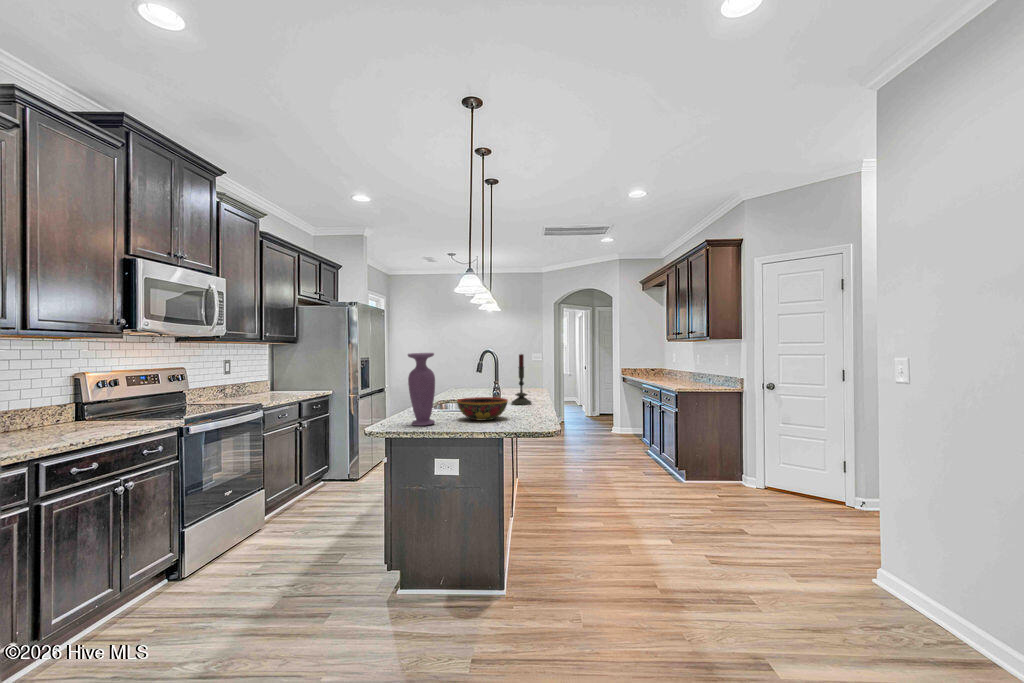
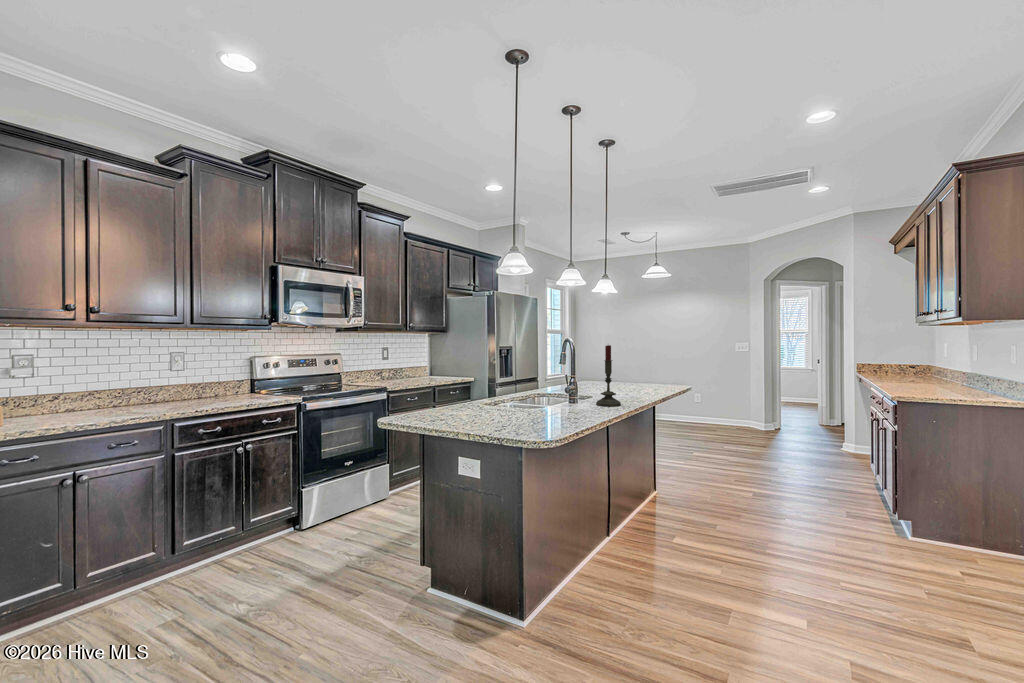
vase: present [408,353,435,426] -> none [423,344,453,421]
bowl: present [457,397,508,421] -> none [482,394,540,422]

